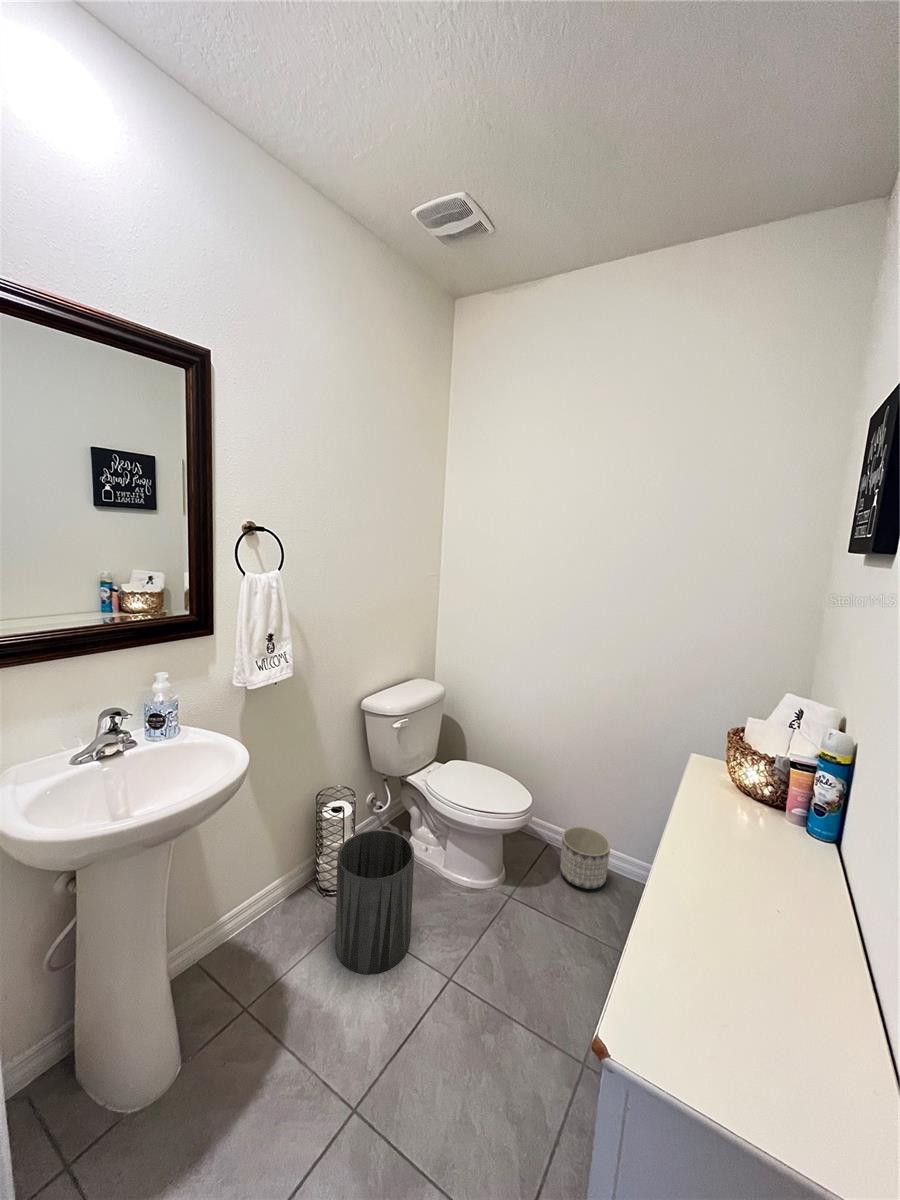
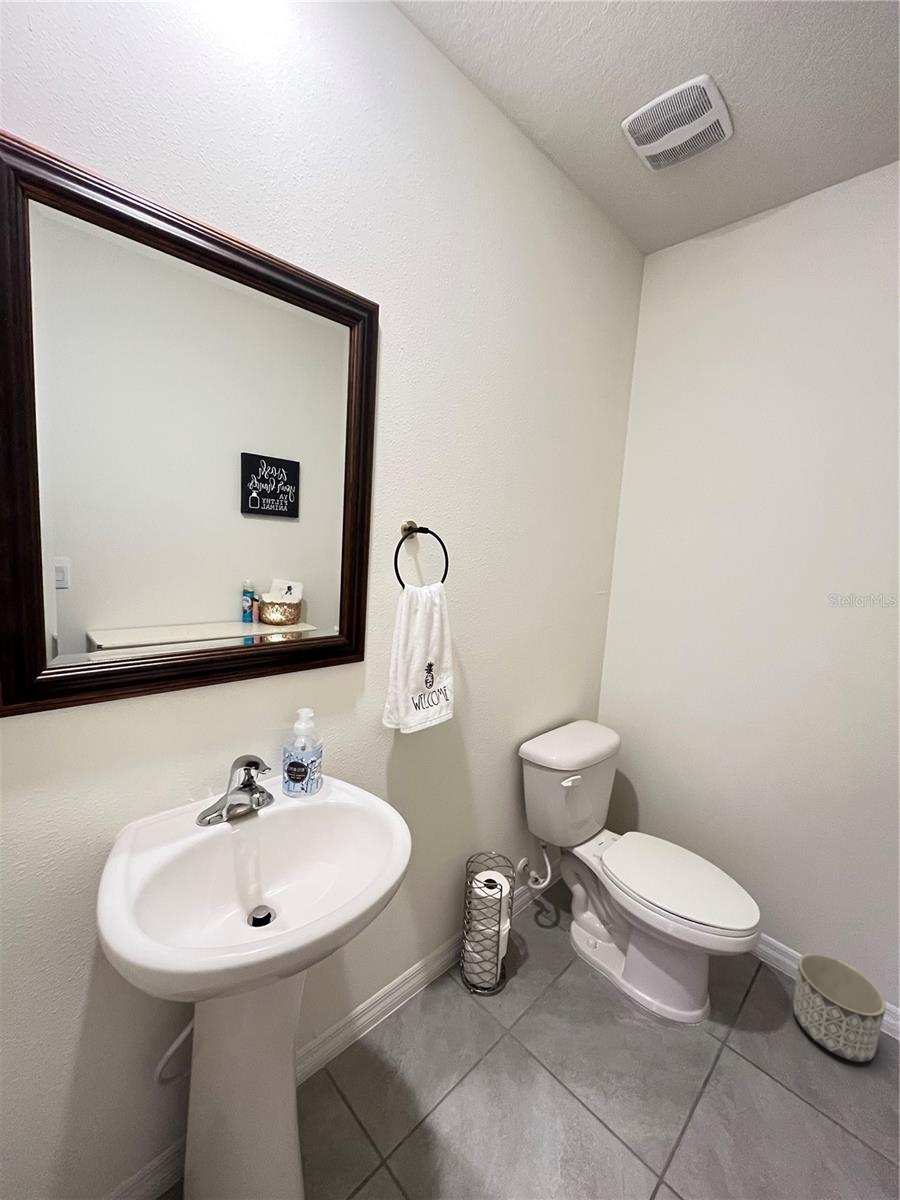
trash can: present [335,829,414,974] -> none [492,925,607,1147]

